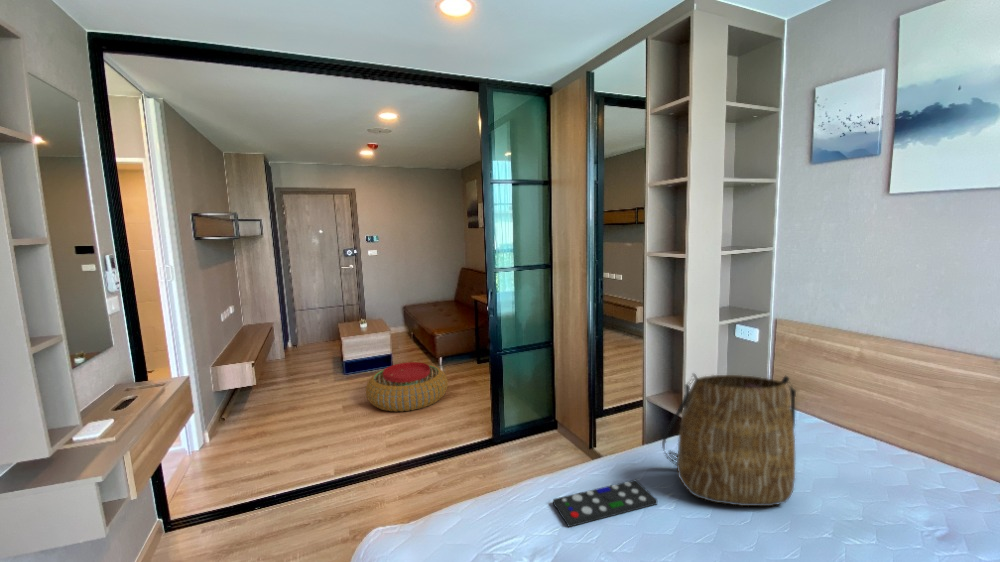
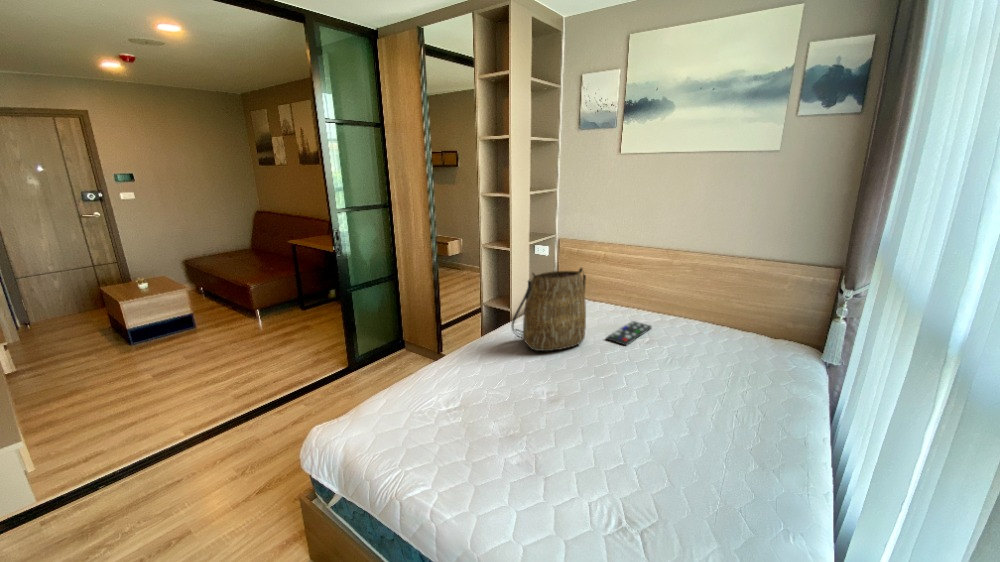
pouf: present [366,362,448,412] -> none [181,314,283,367]
remote control: present [553,480,657,527] -> present [606,321,651,345]

